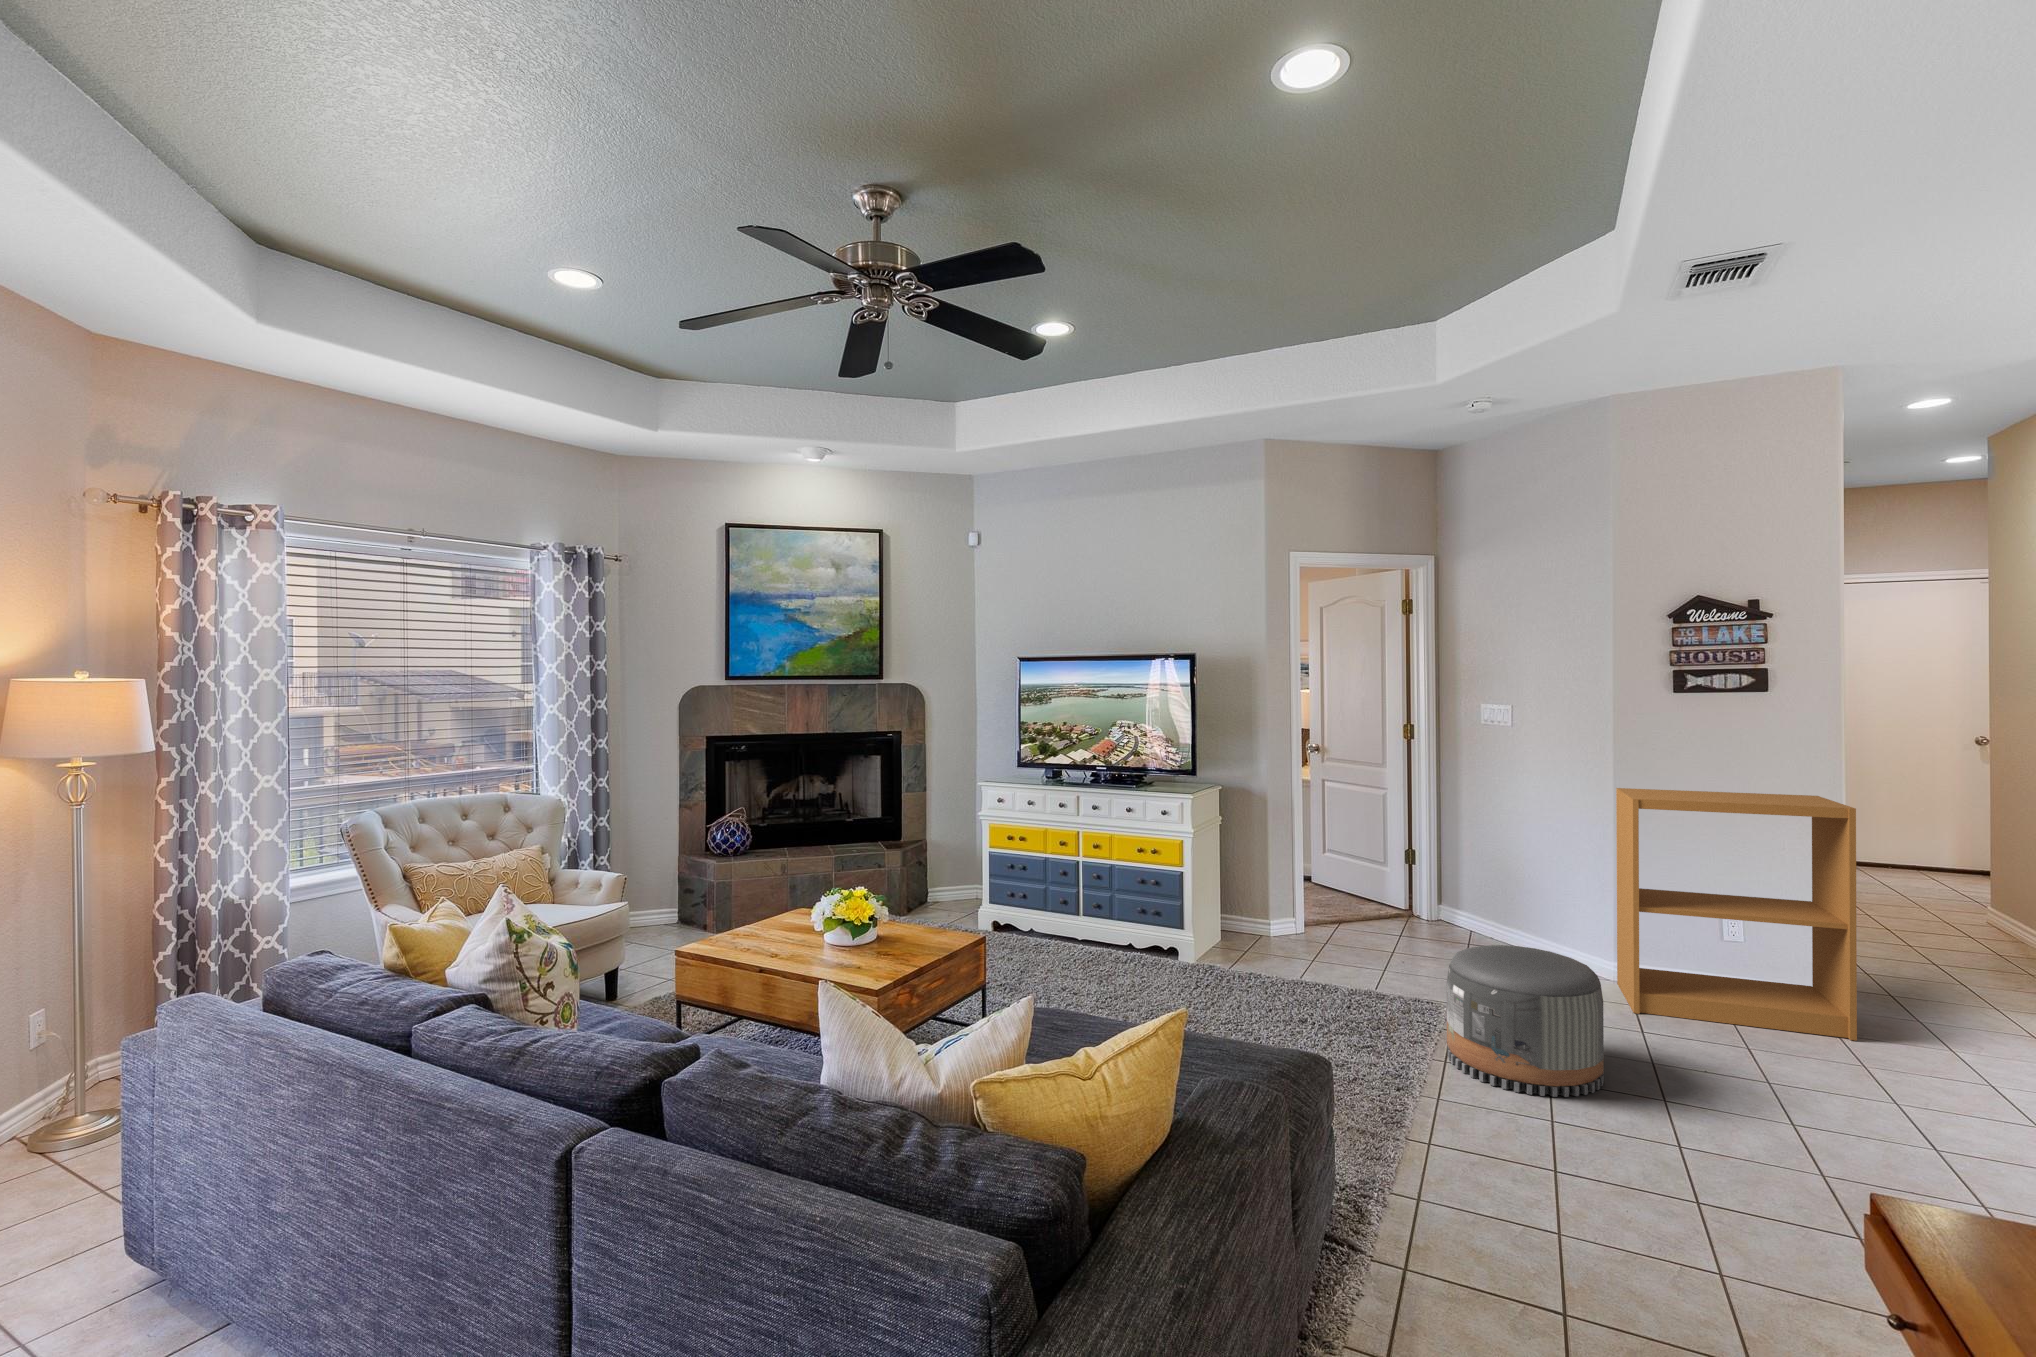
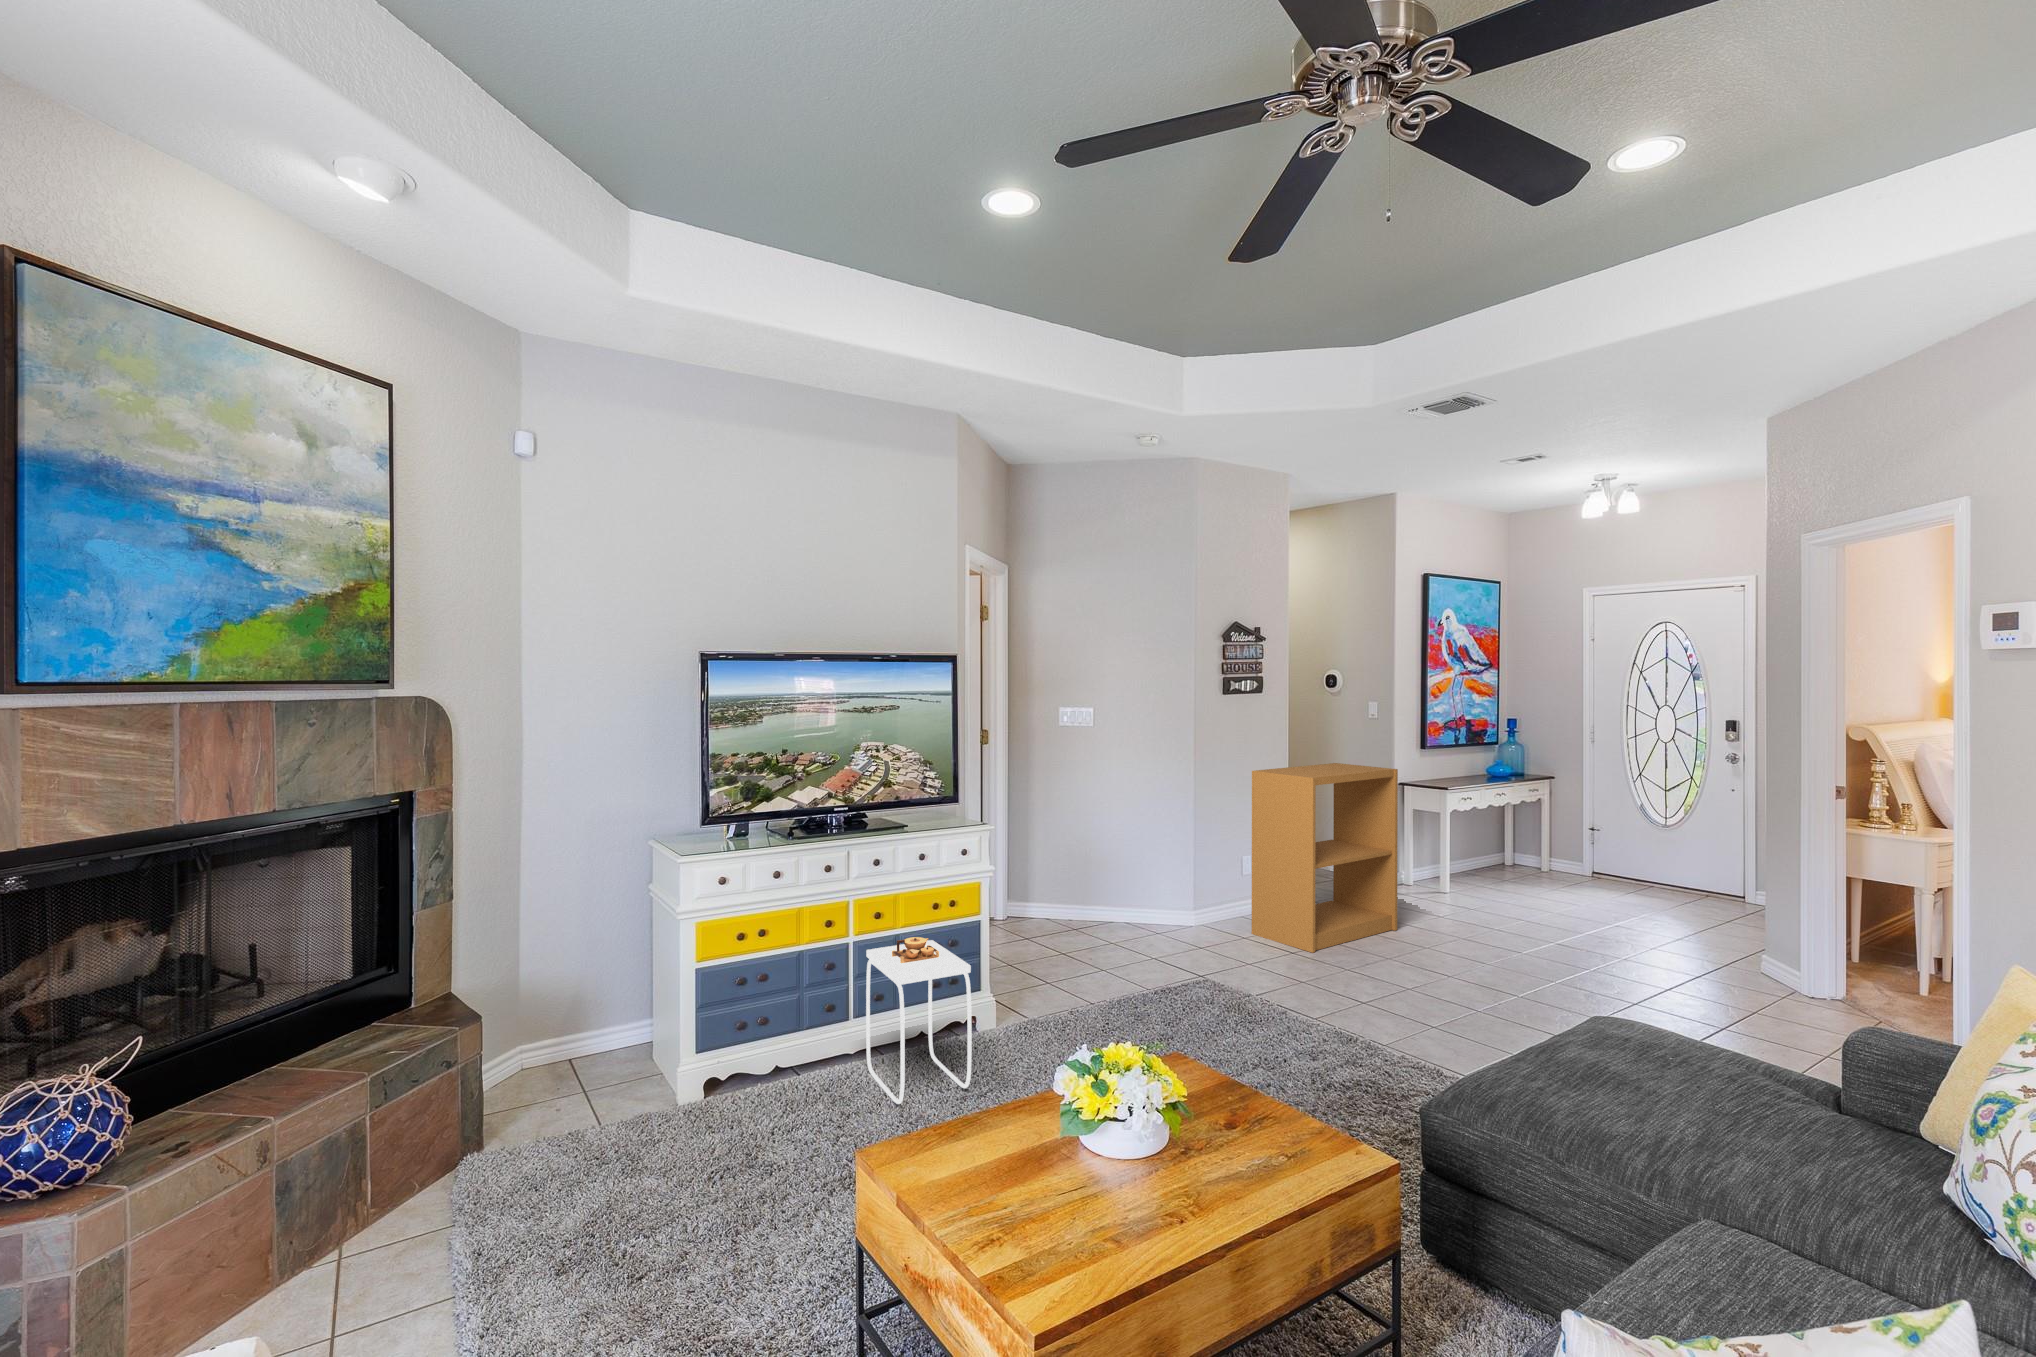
side table: none [1045,855,1121,965] -> present [866,937,972,1104]
pouf: present [1447,945,1604,1097] -> none [1331,916,1462,1046]

